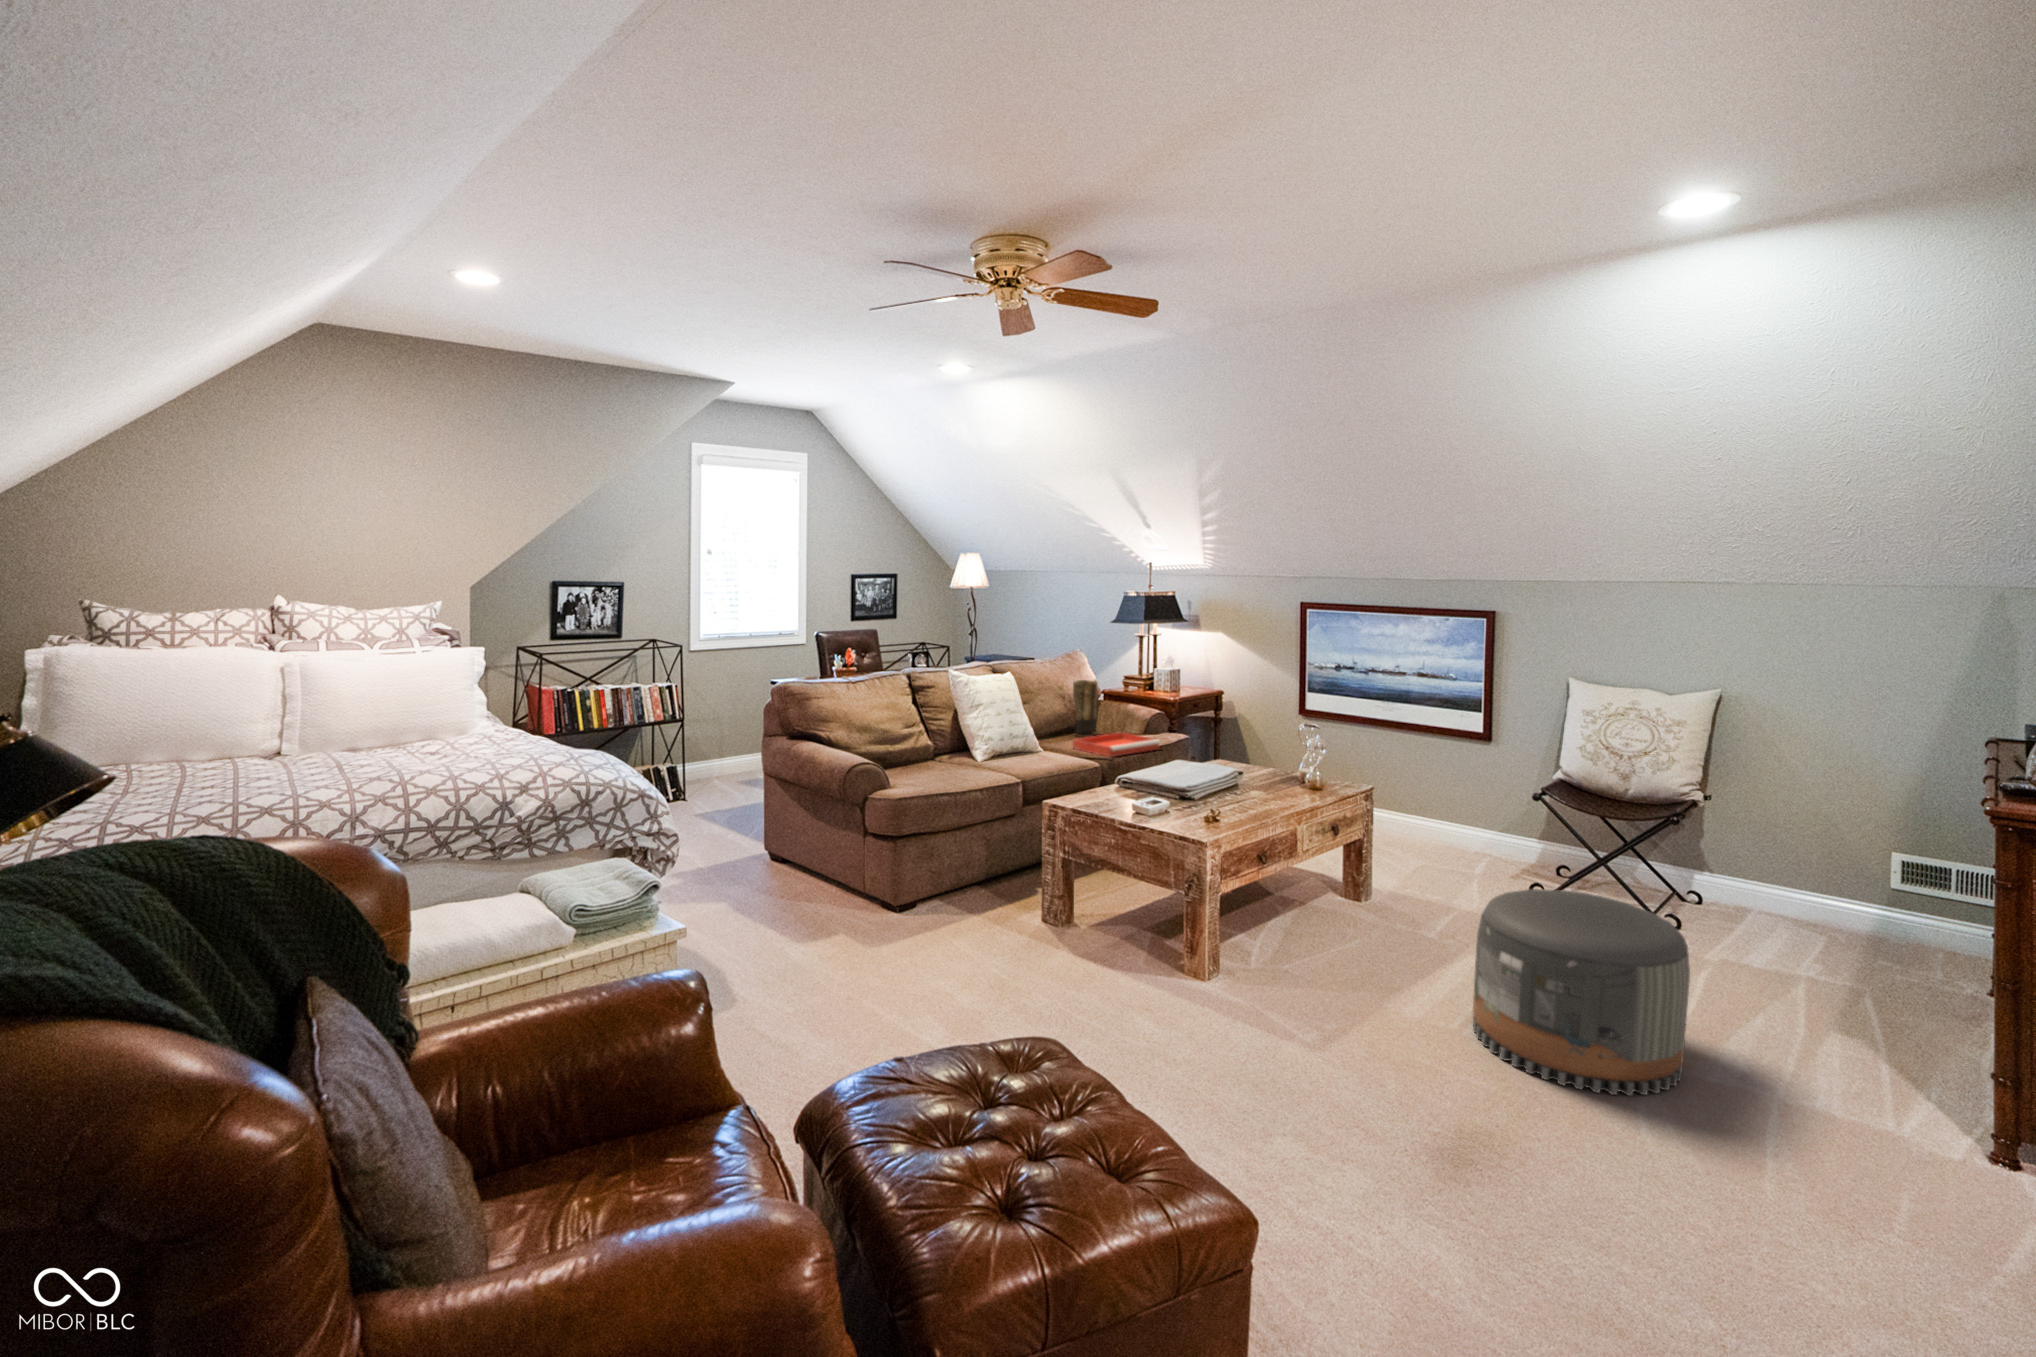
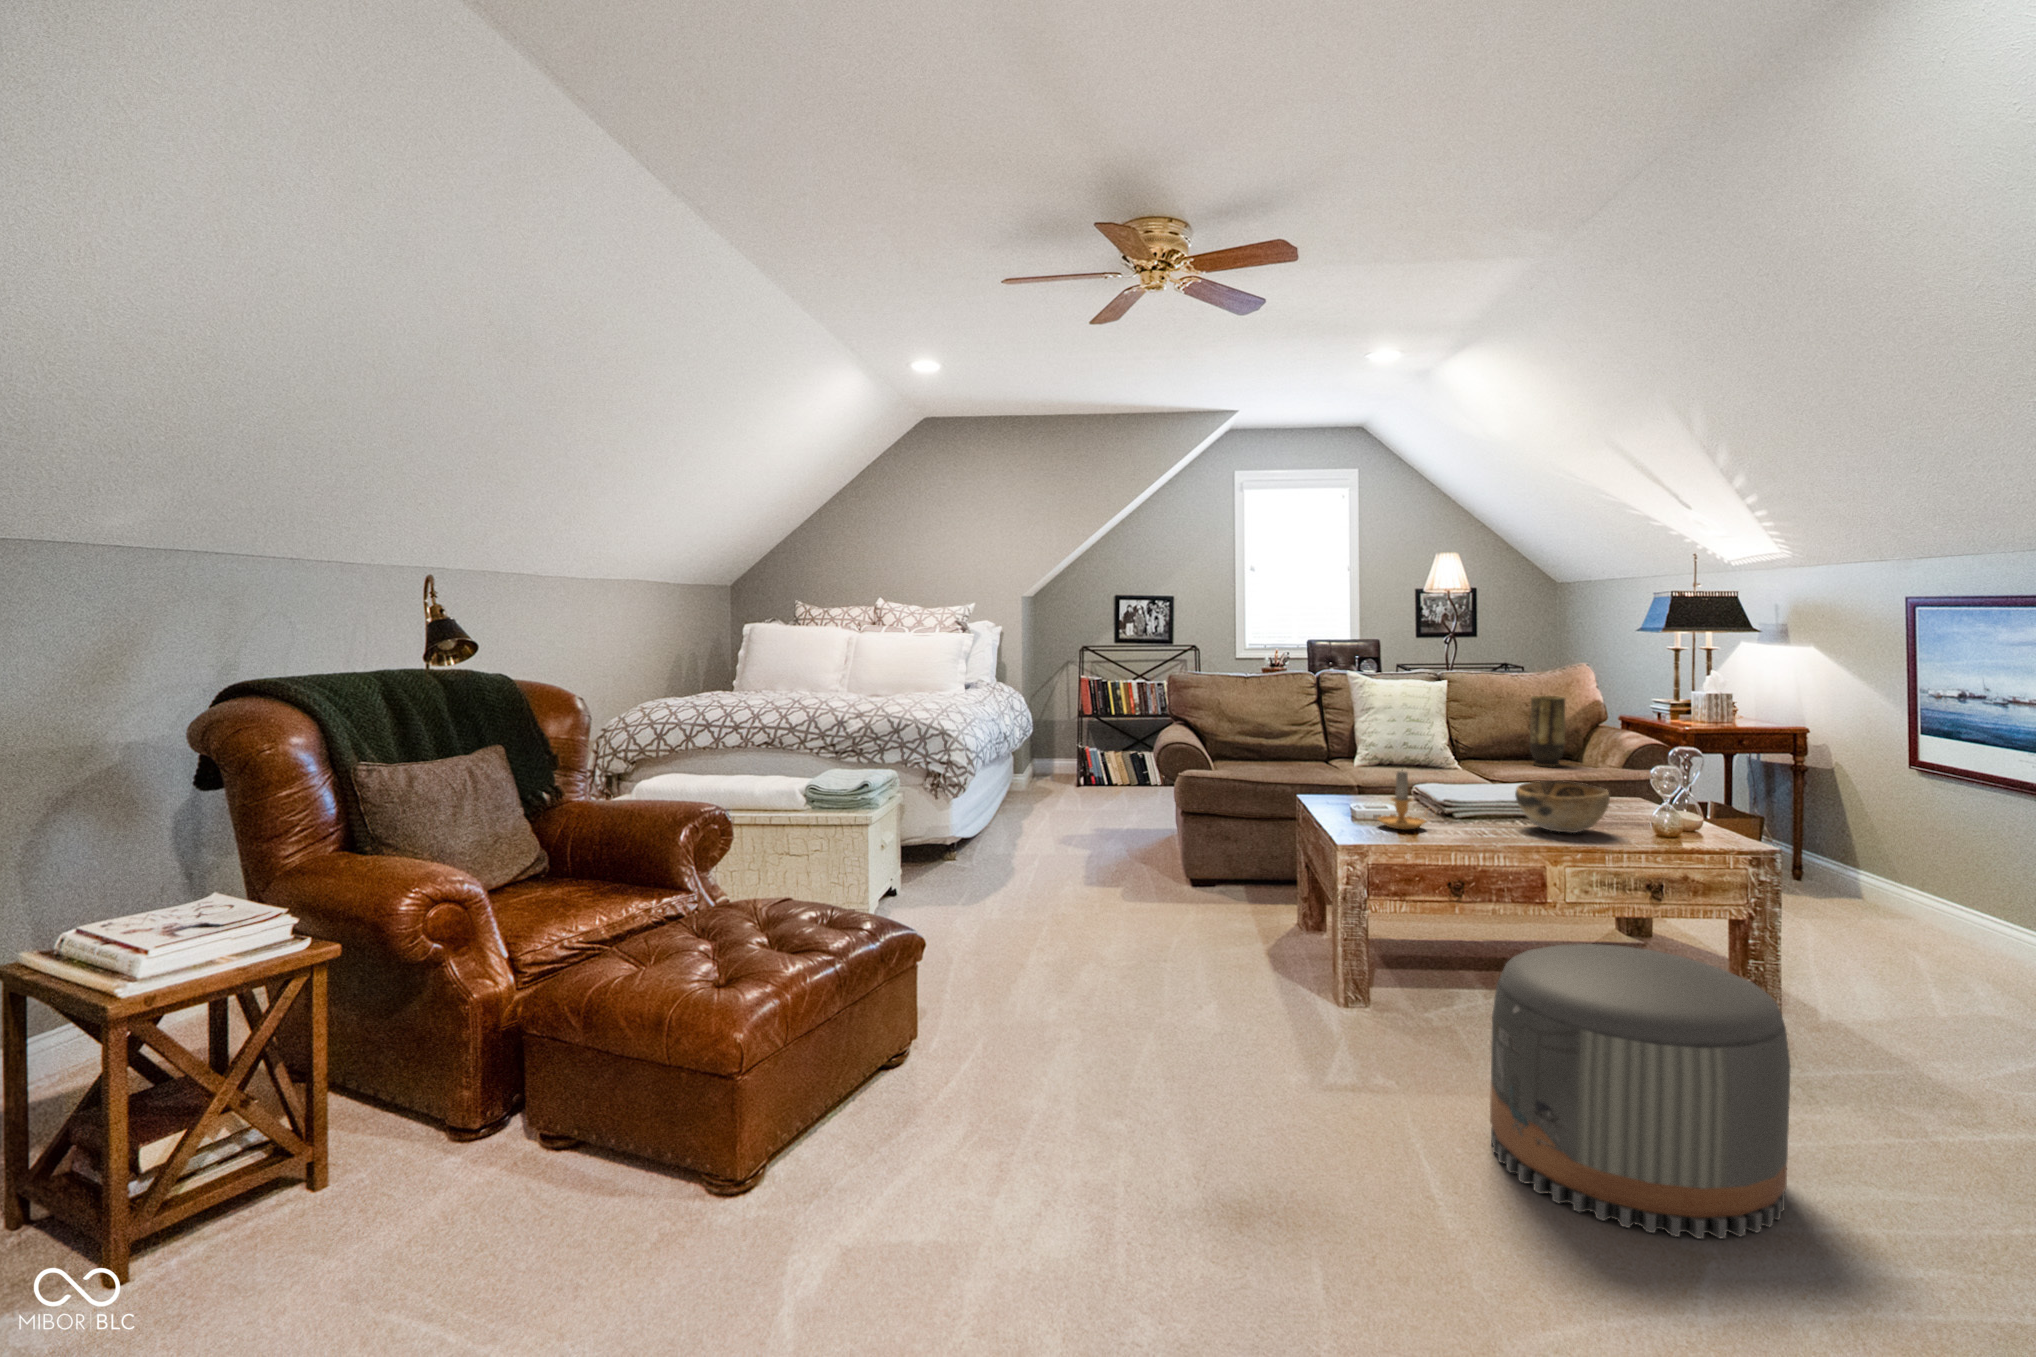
tray: present [1073,733,1161,757] -> none [1483,760,1596,783]
decorative bowl: none [1251,761,1317,802] -> present [1515,781,1610,833]
candle: none [1197,770,1237,823] -> present [1378,770,1435,829]

